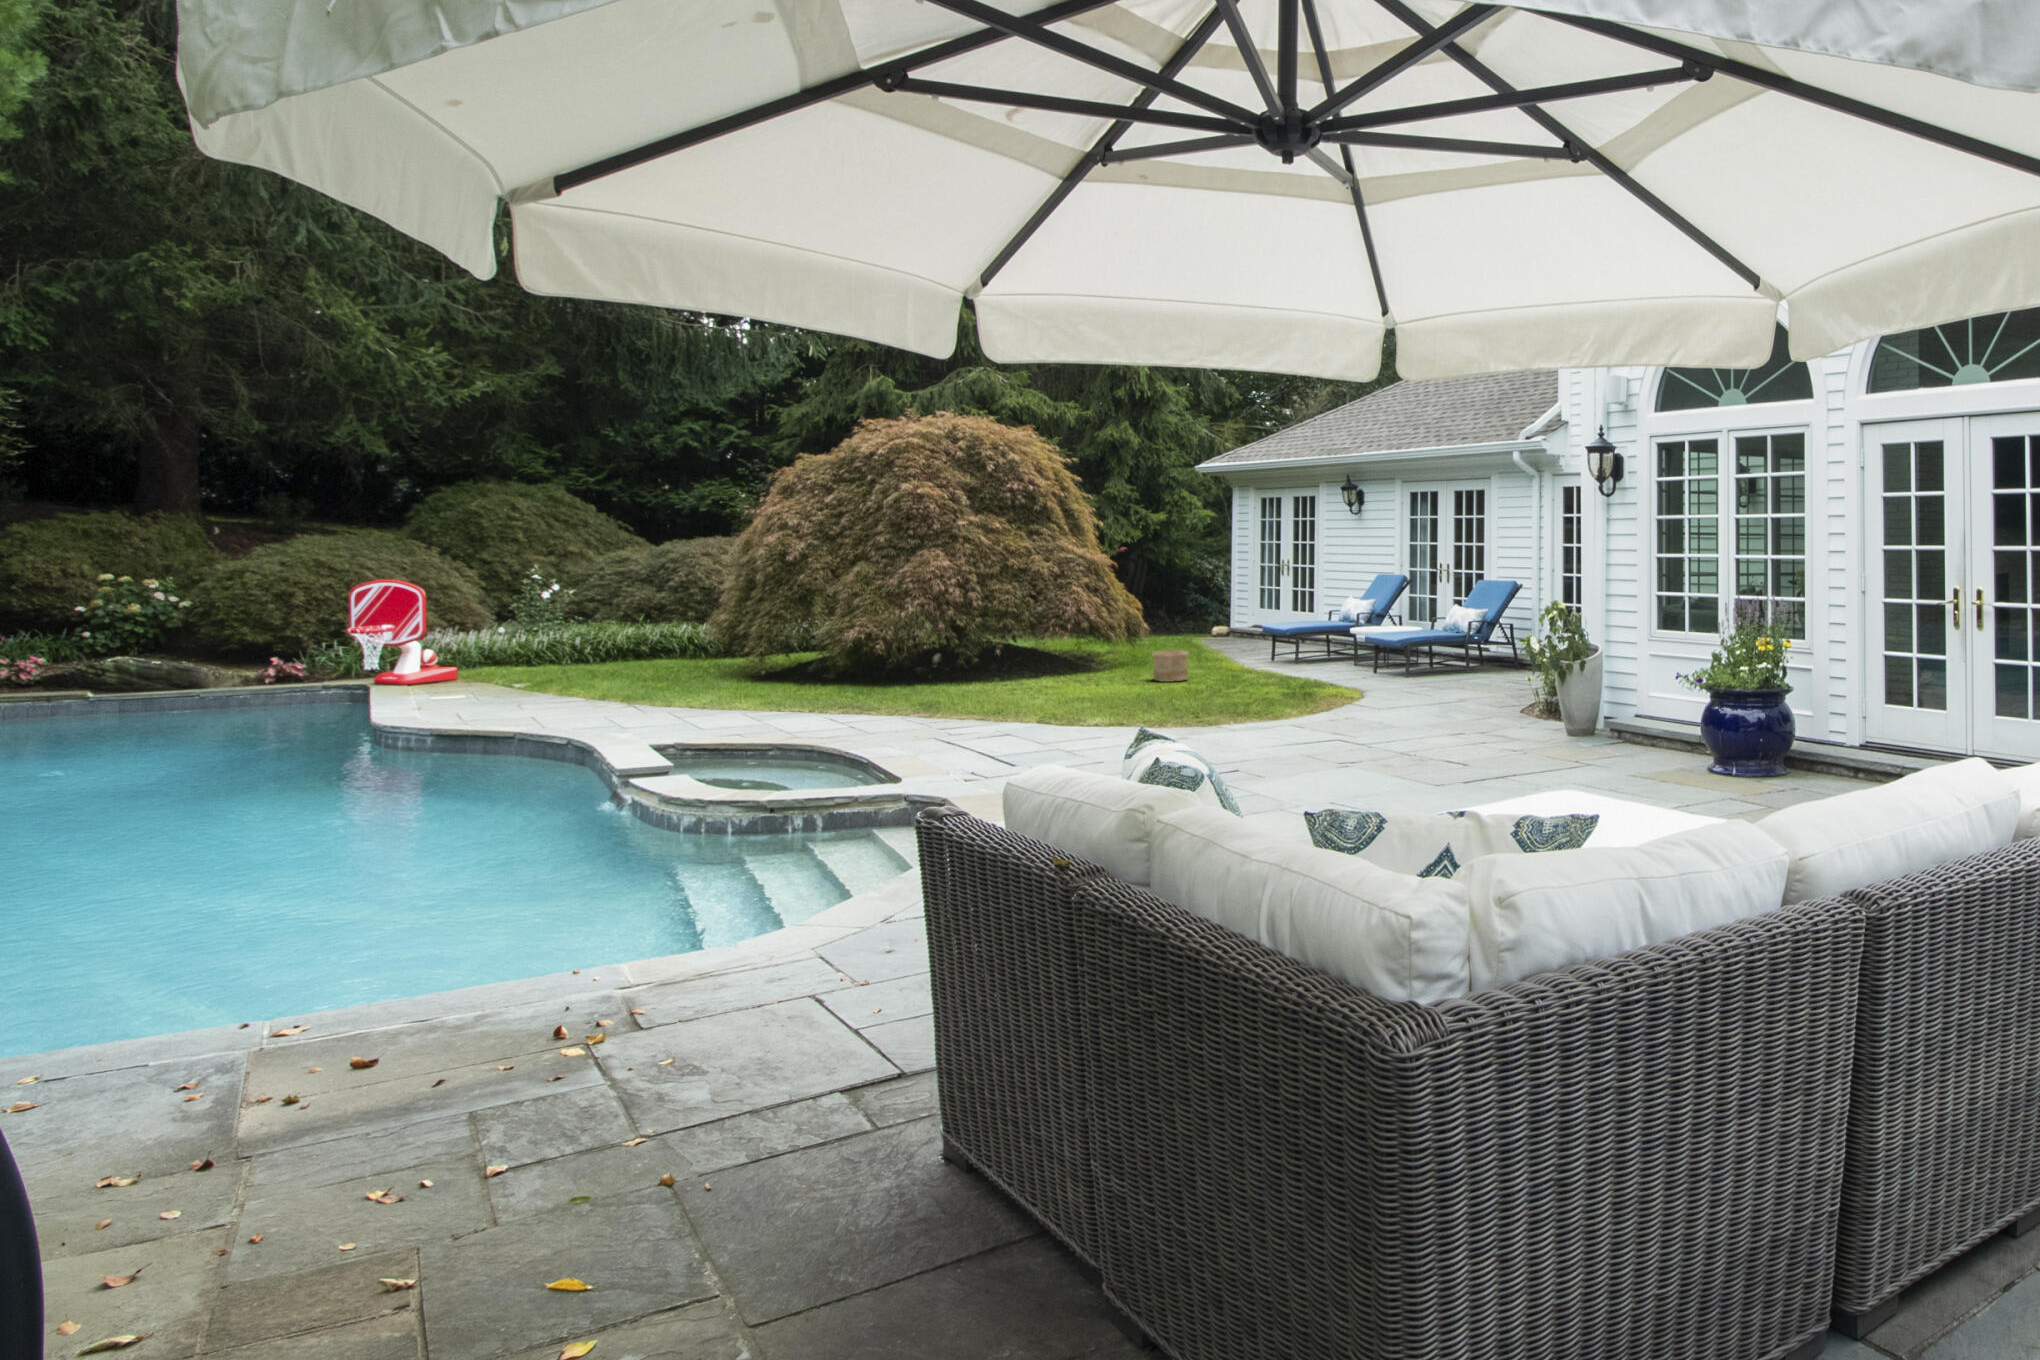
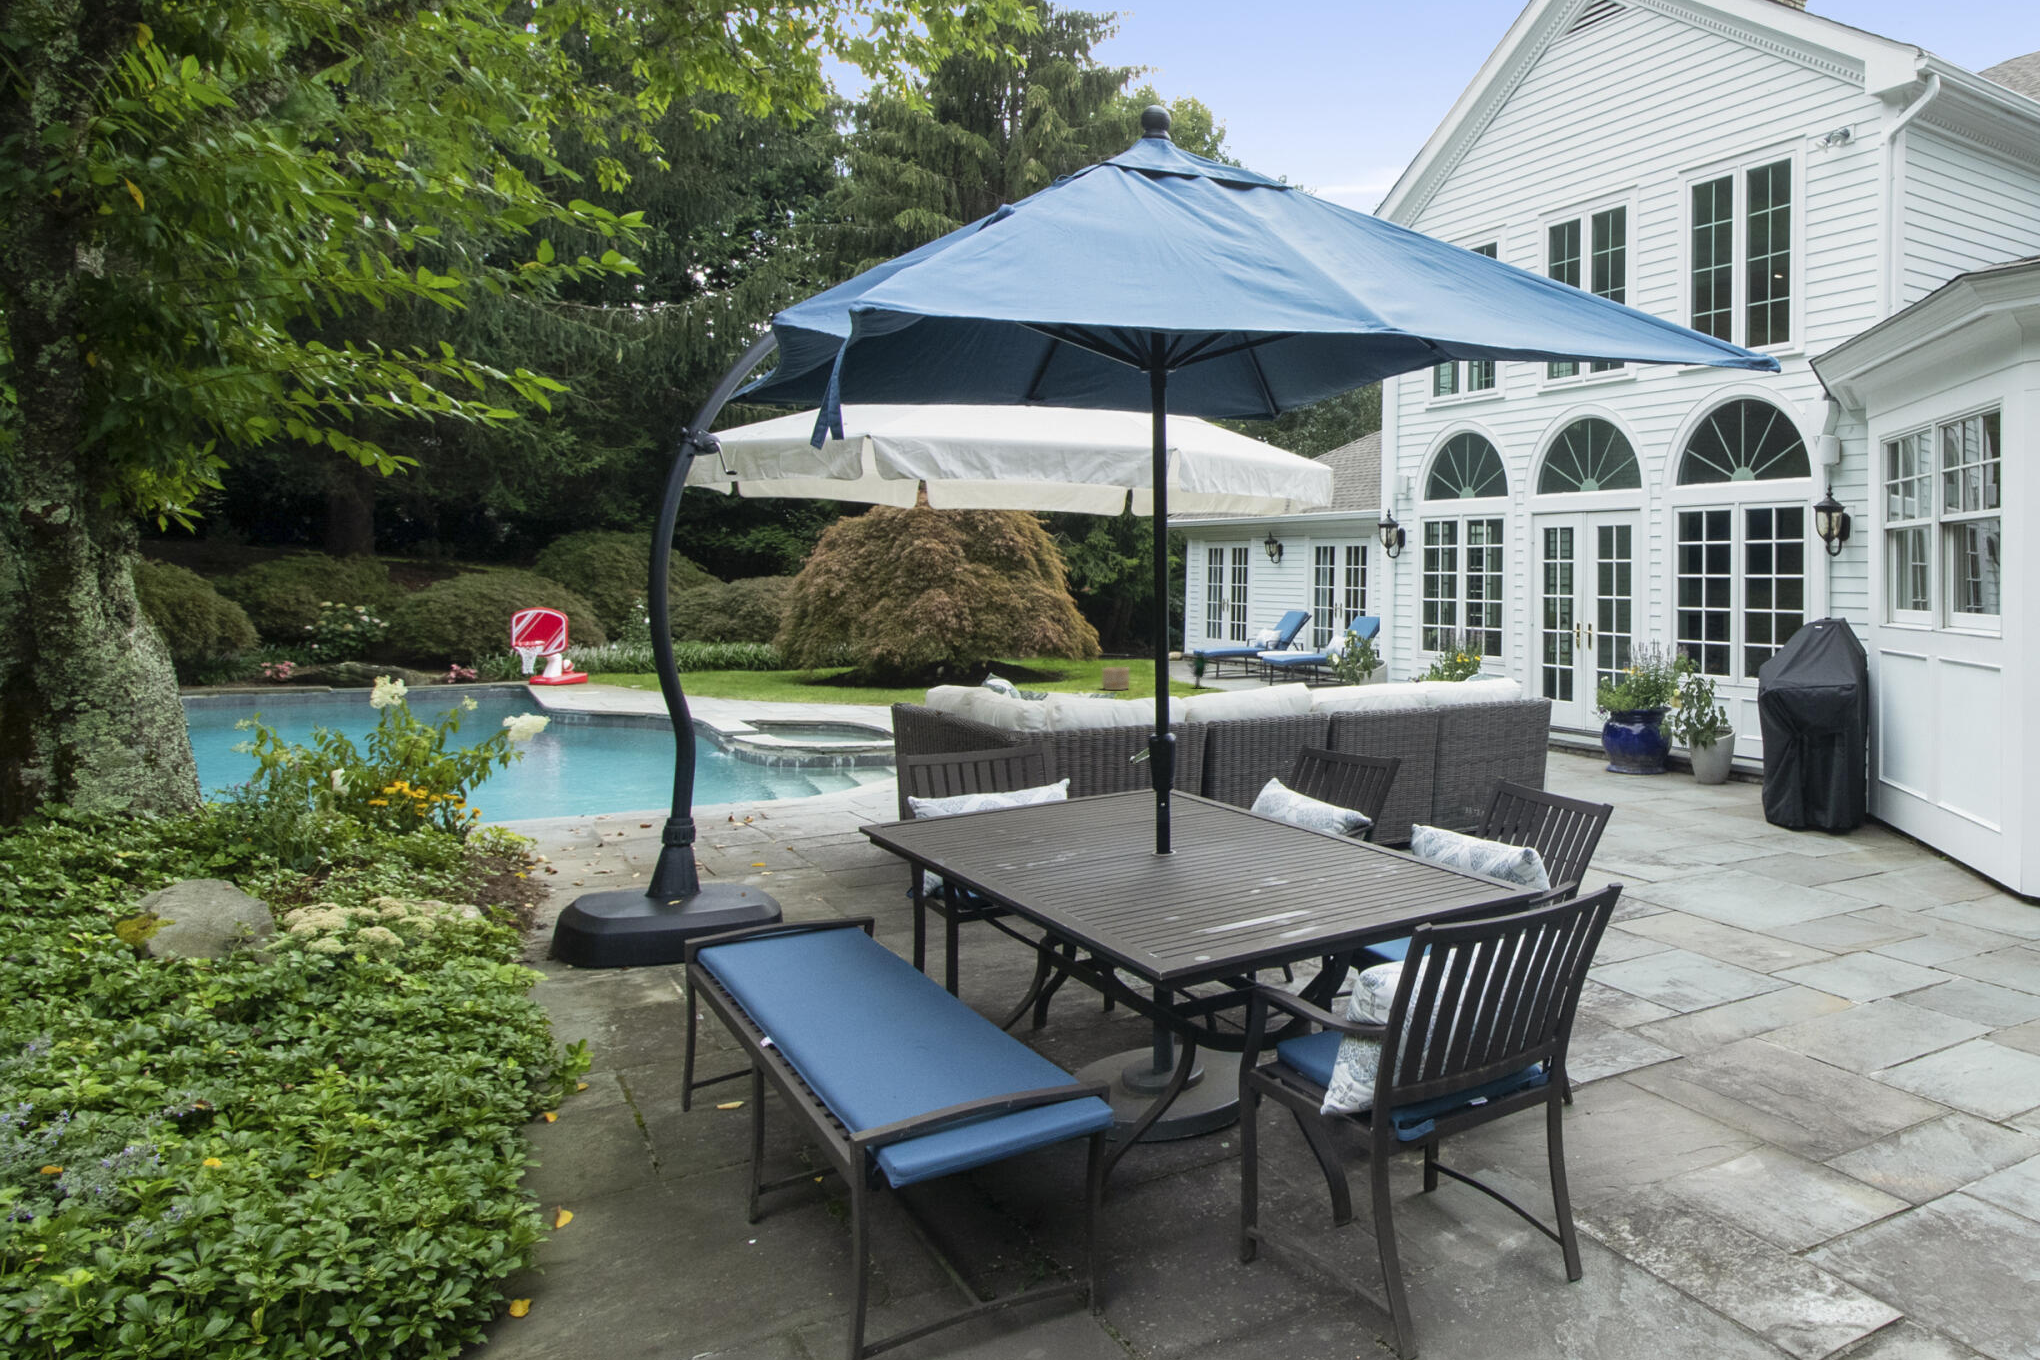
decorative plant: none [1262,626,1291,678] -> present [1189,652,1209,689]

